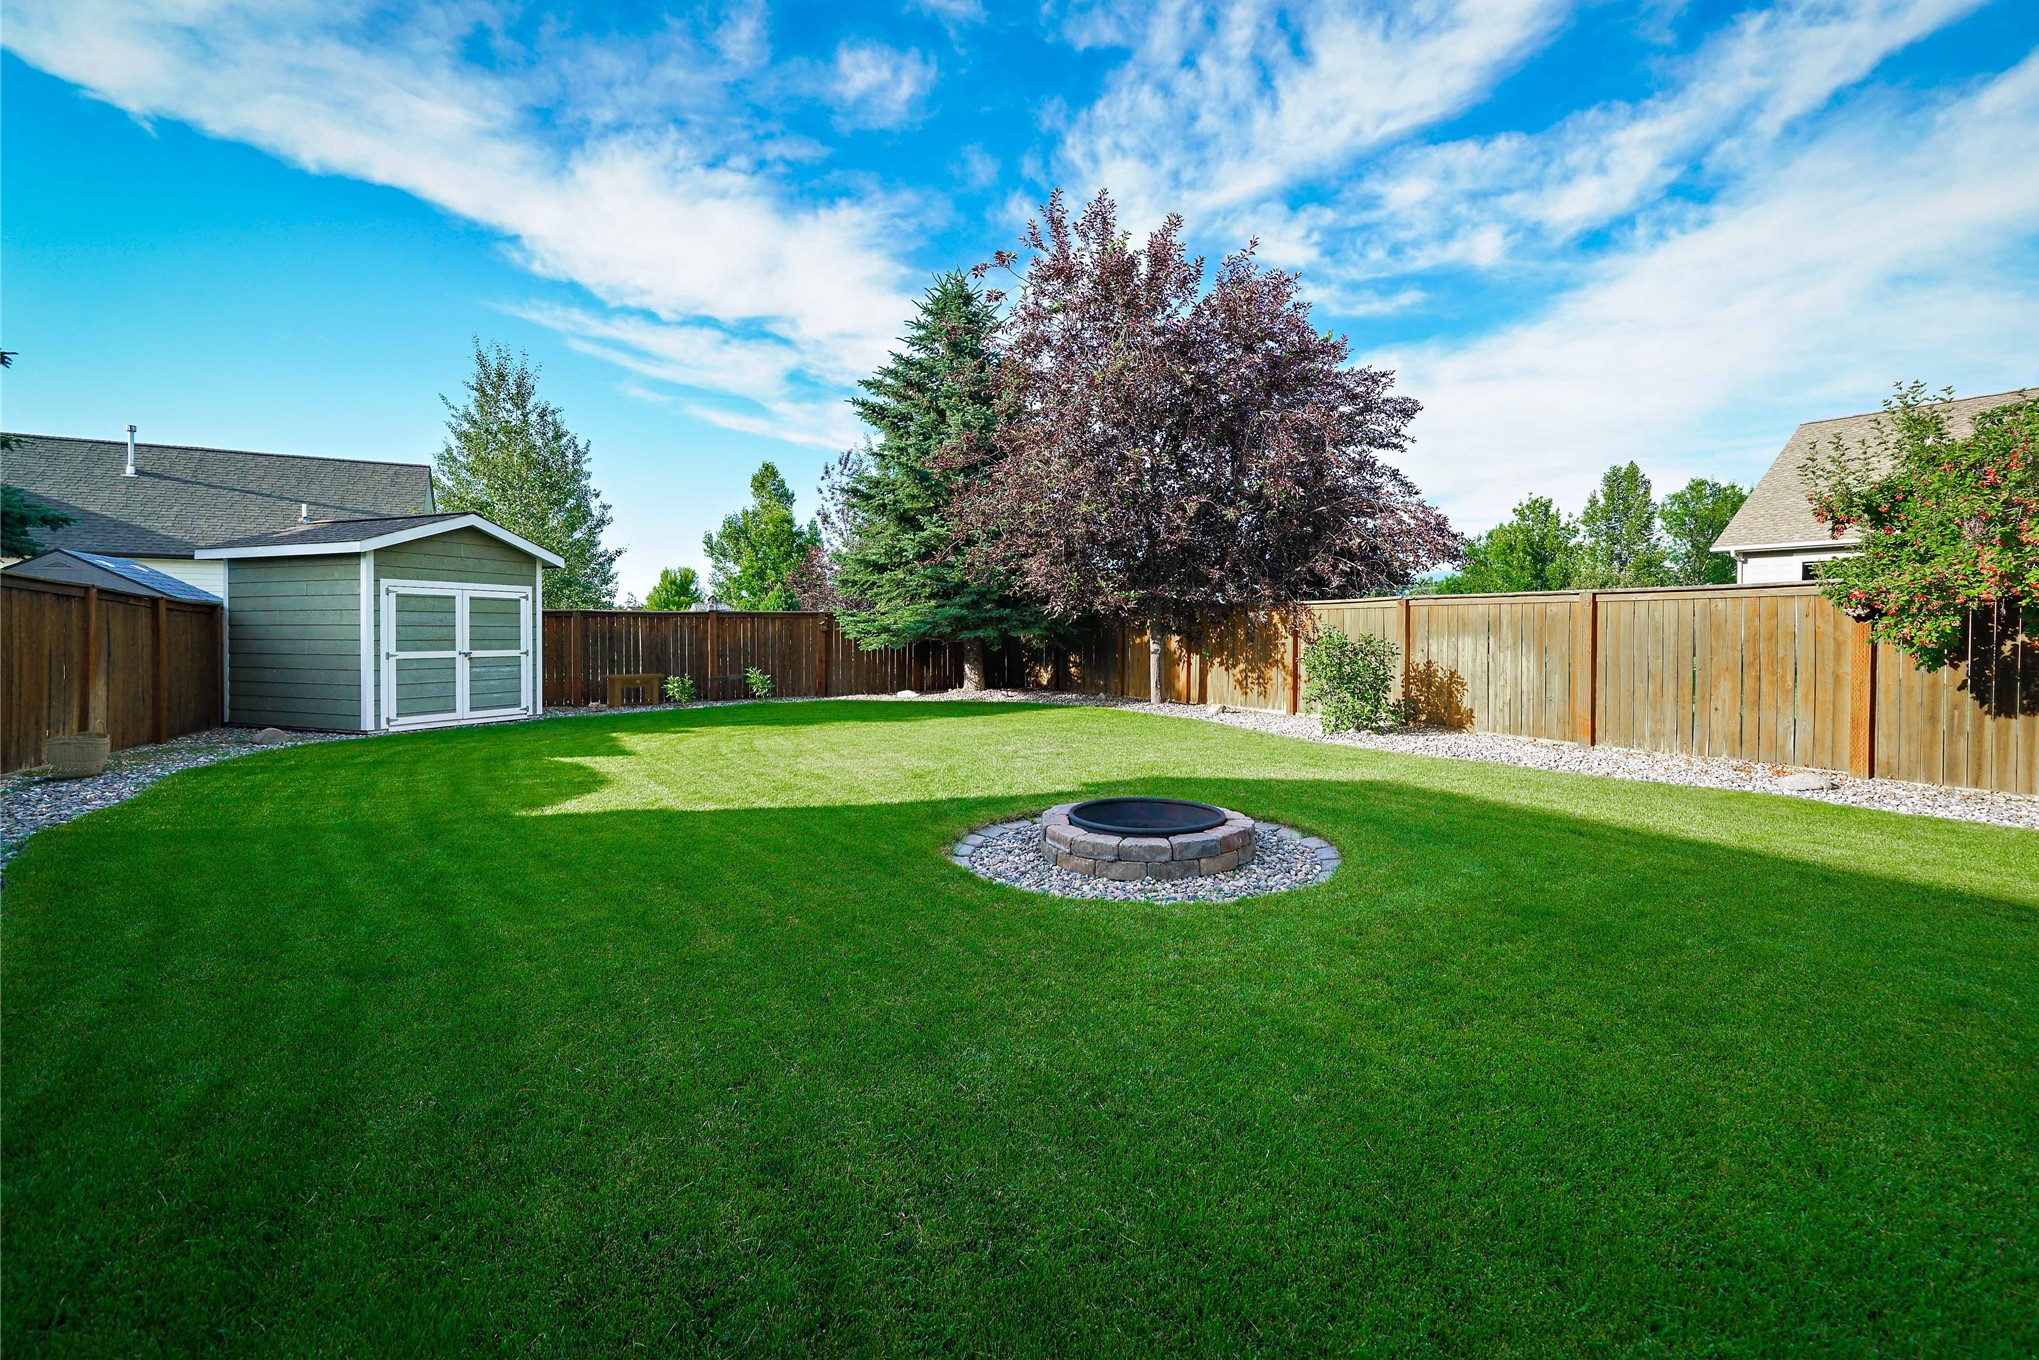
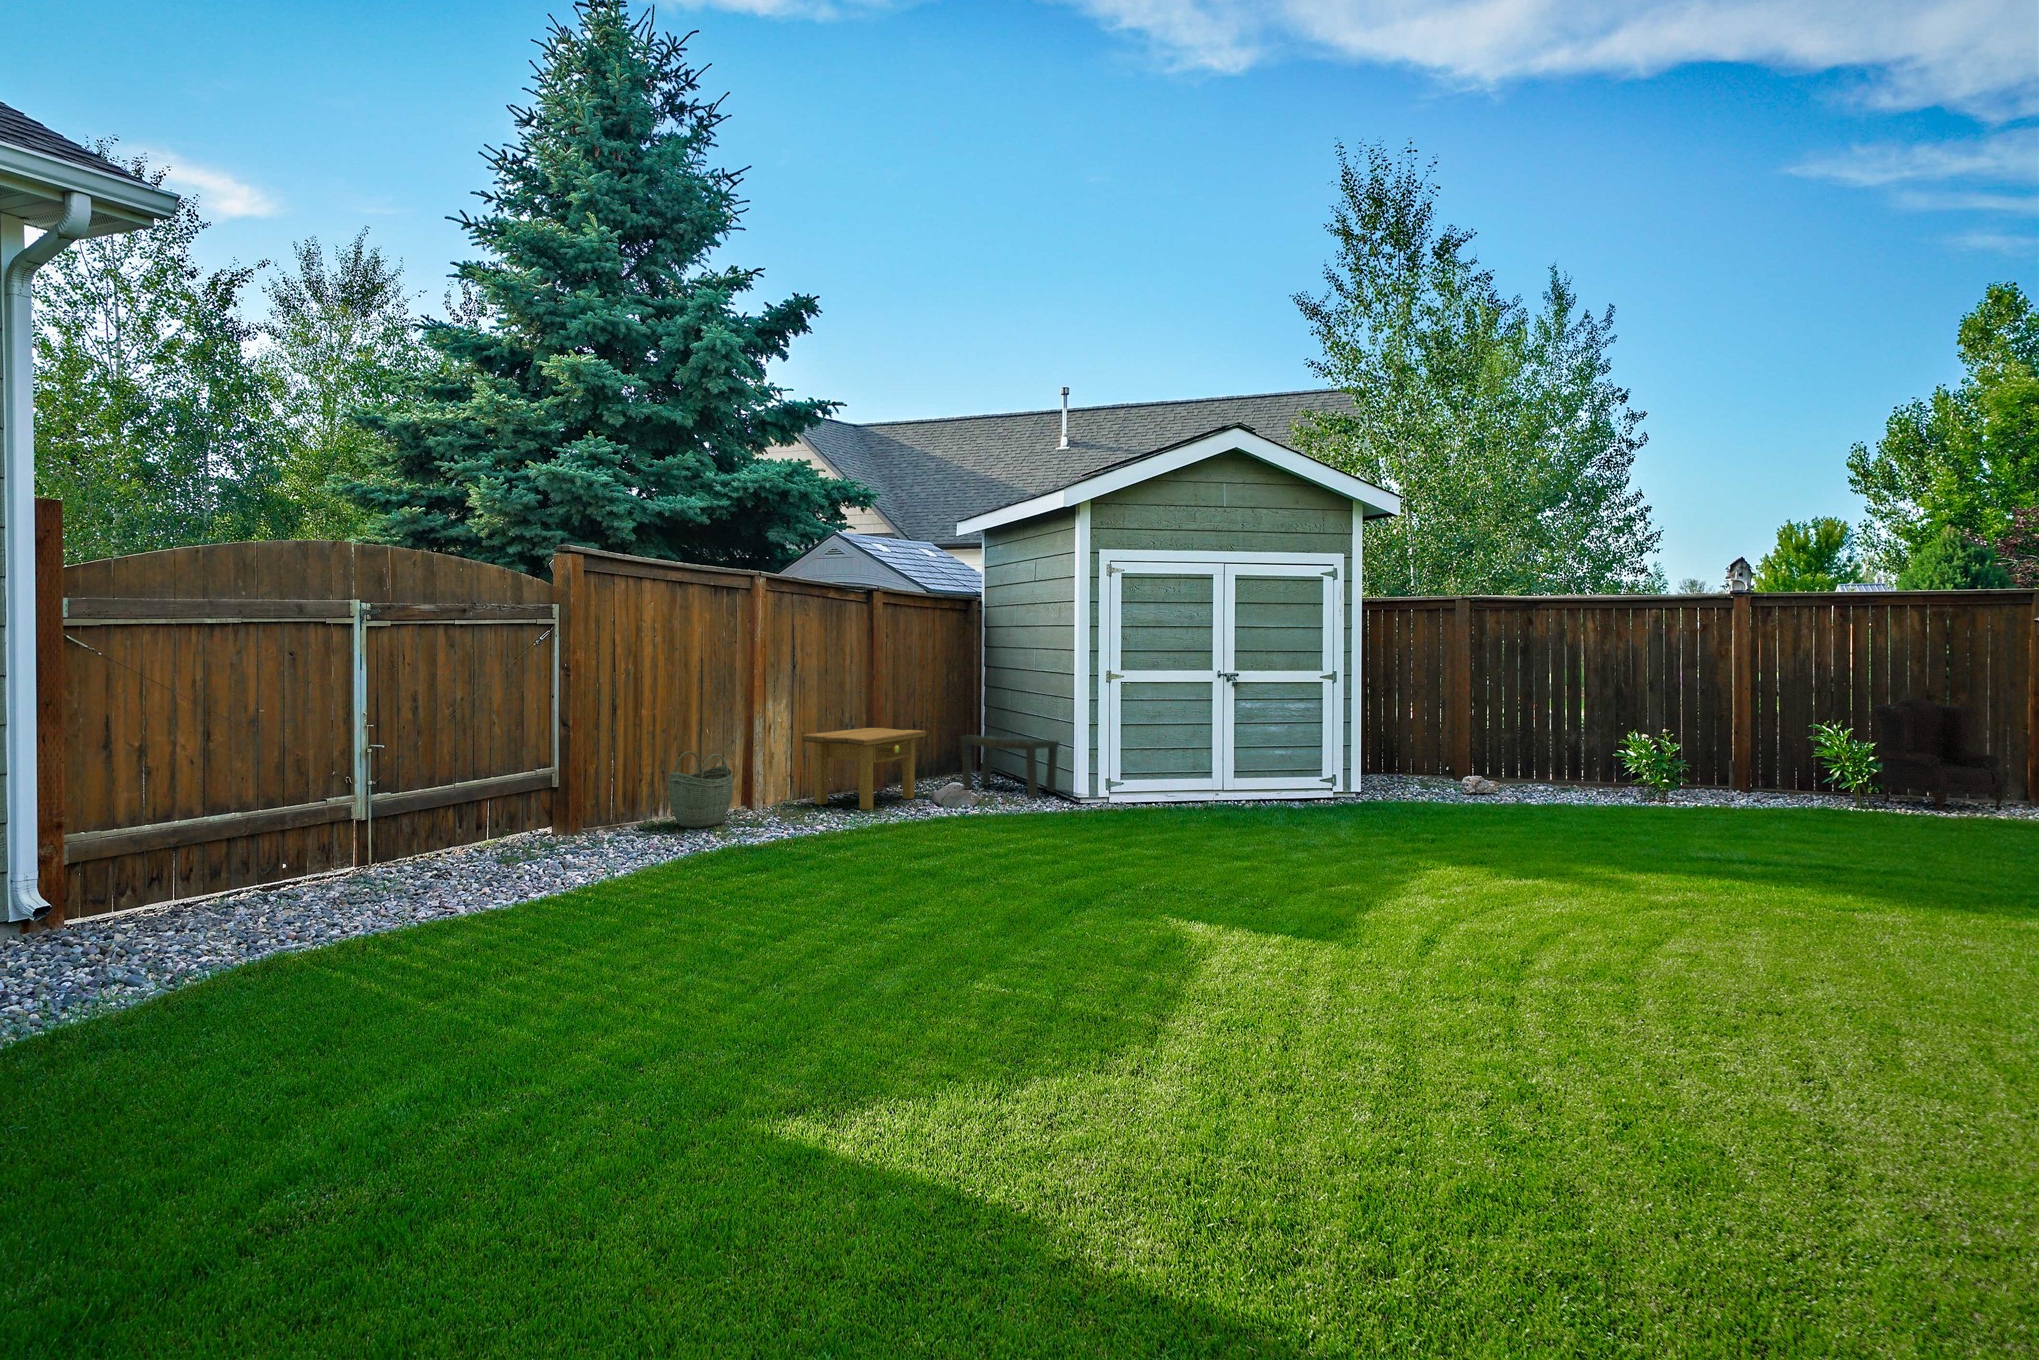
armchair: none [755,654,796,697] -> present [1873,698,2004,811]
side table: present [601,674,665,707] -> present [802,728,926,809]
bench: present [709,674,744,701] -> present [961,735,1060,798]

